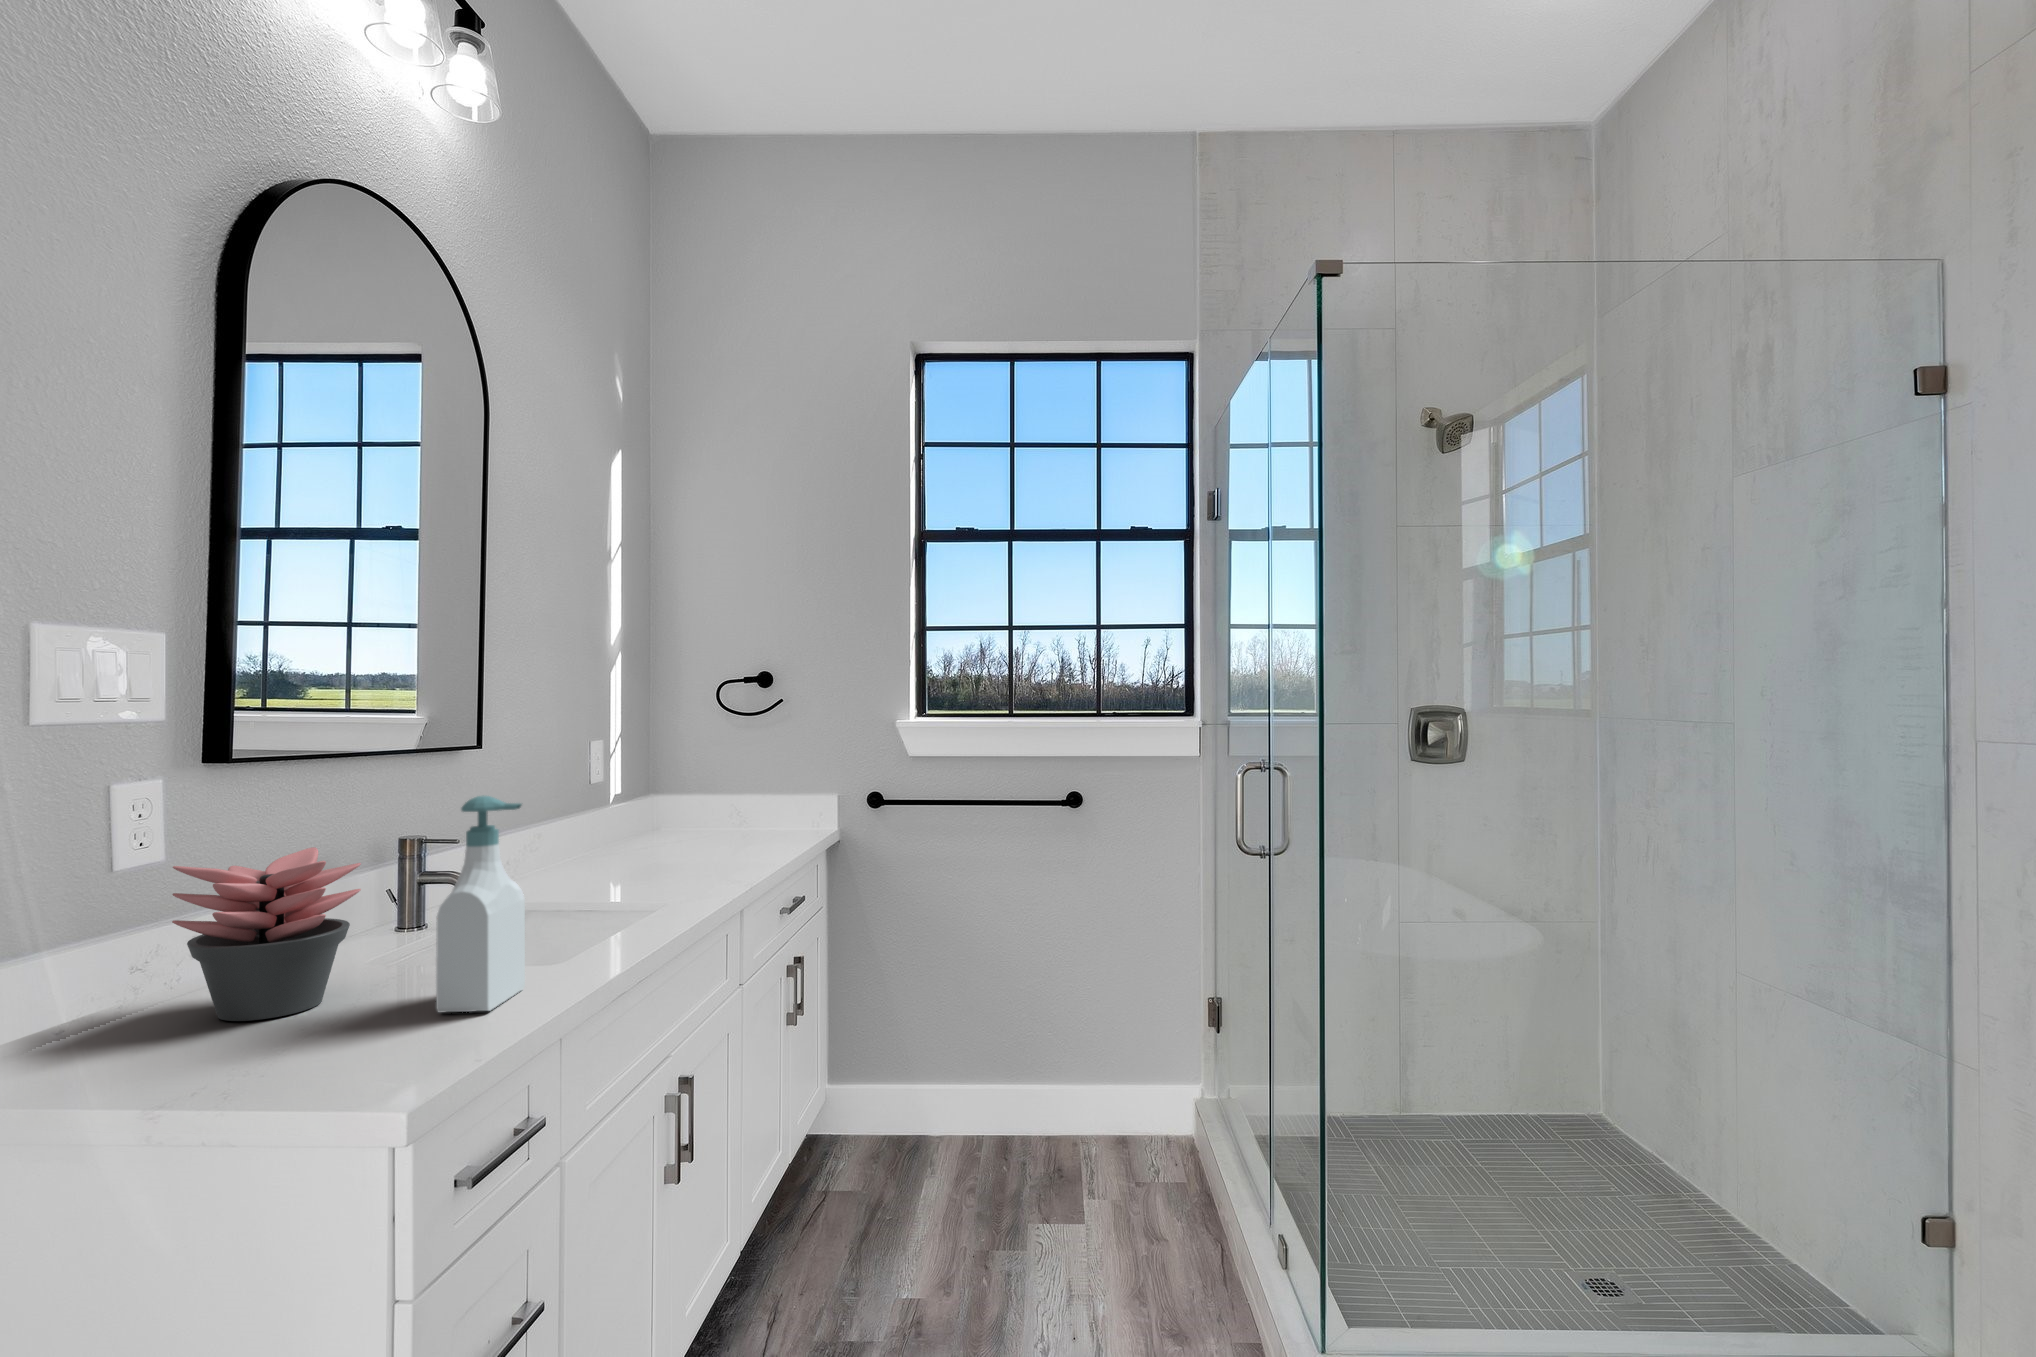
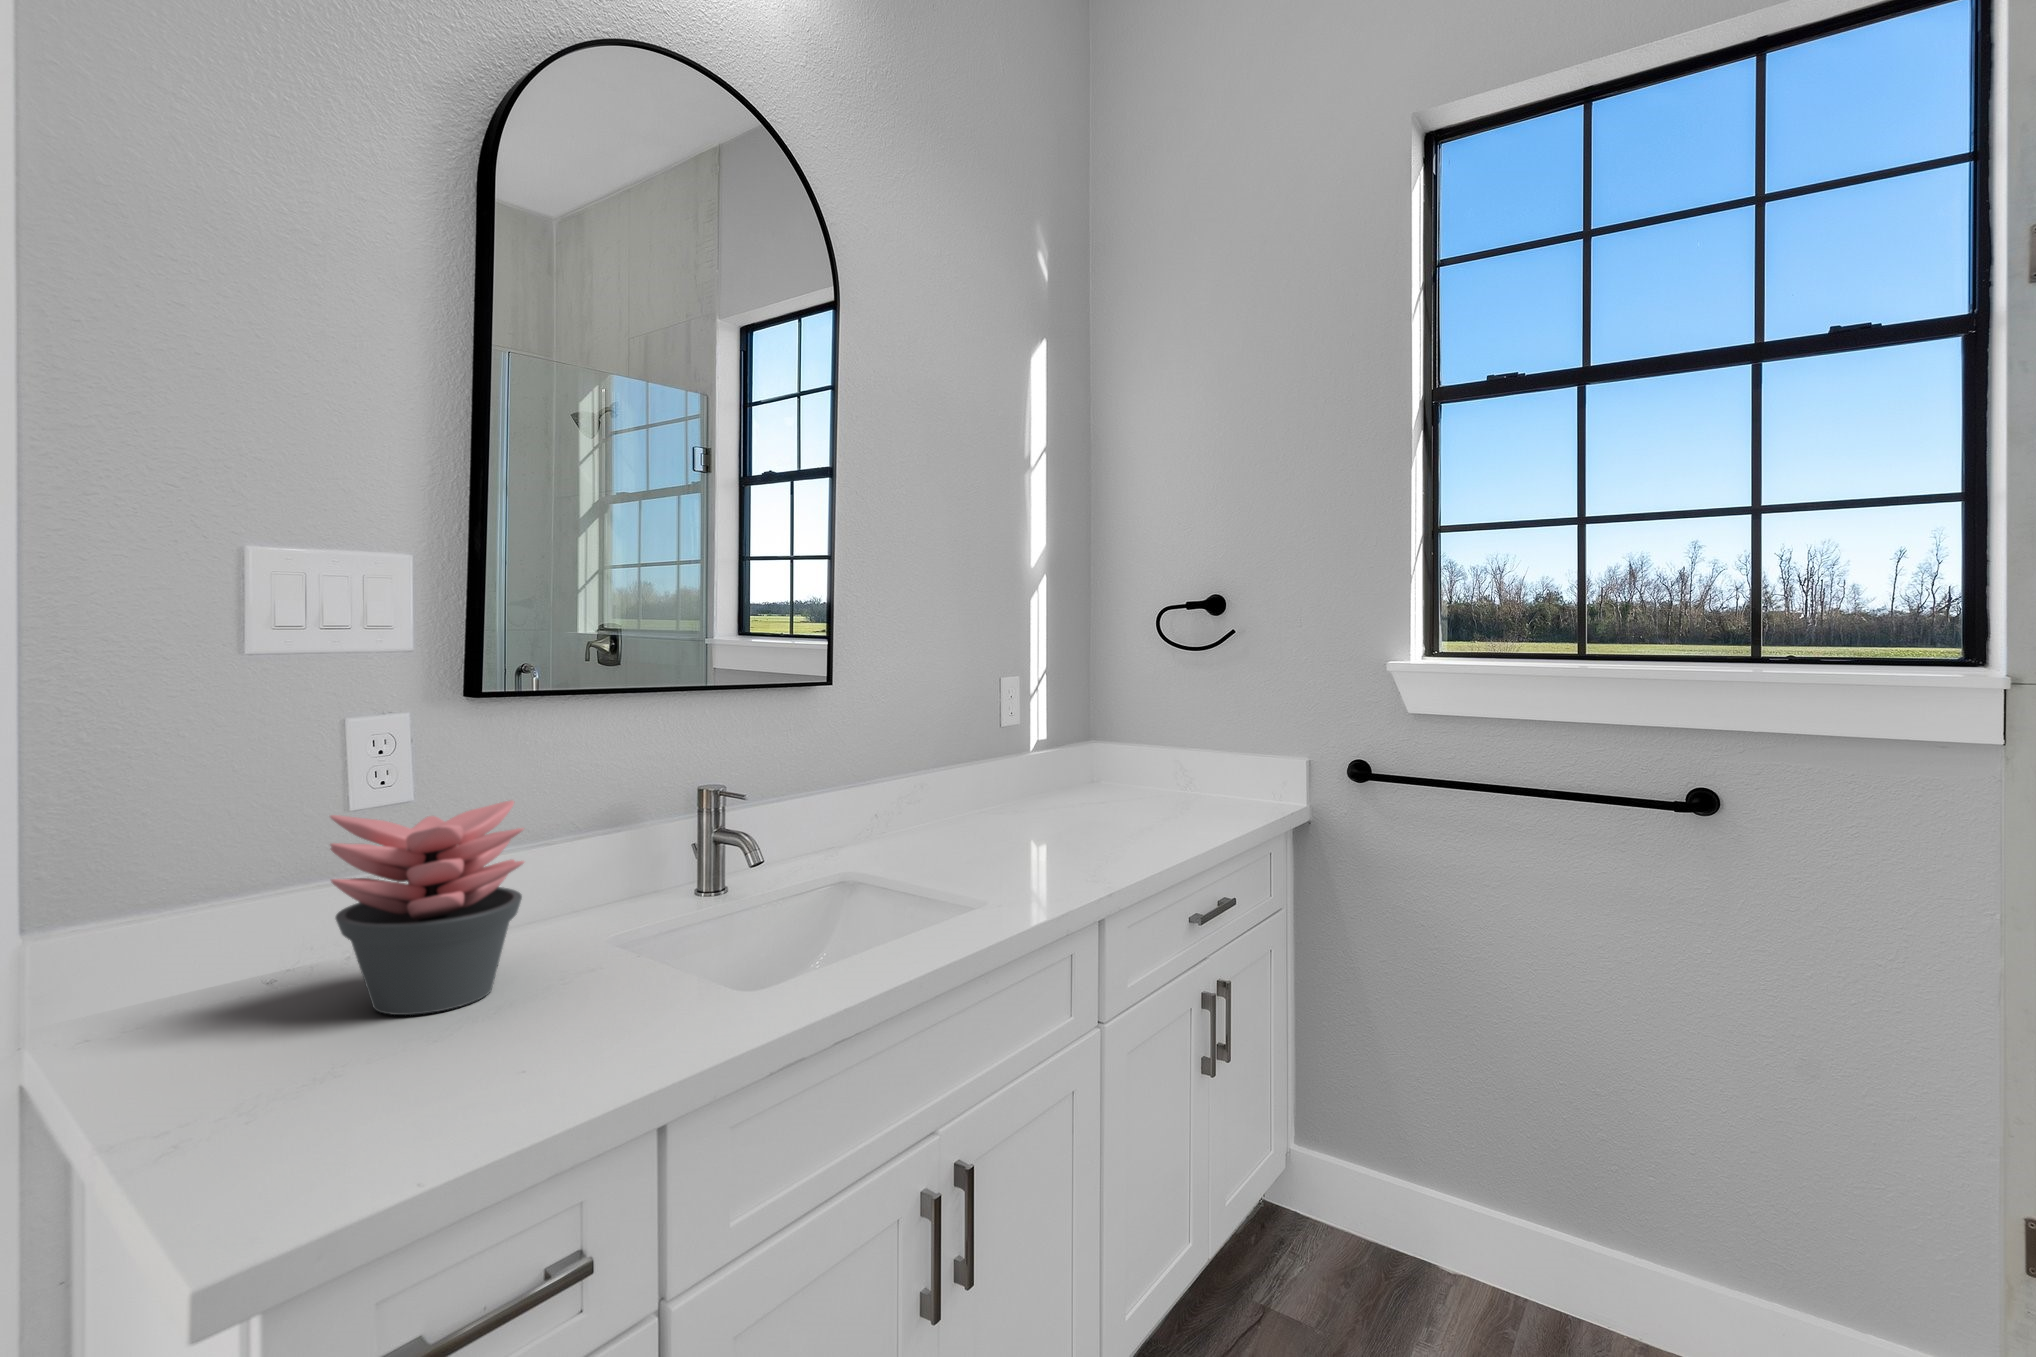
soap bottle: present [436,796,525,1013] -> none [528,753,674,1067]

